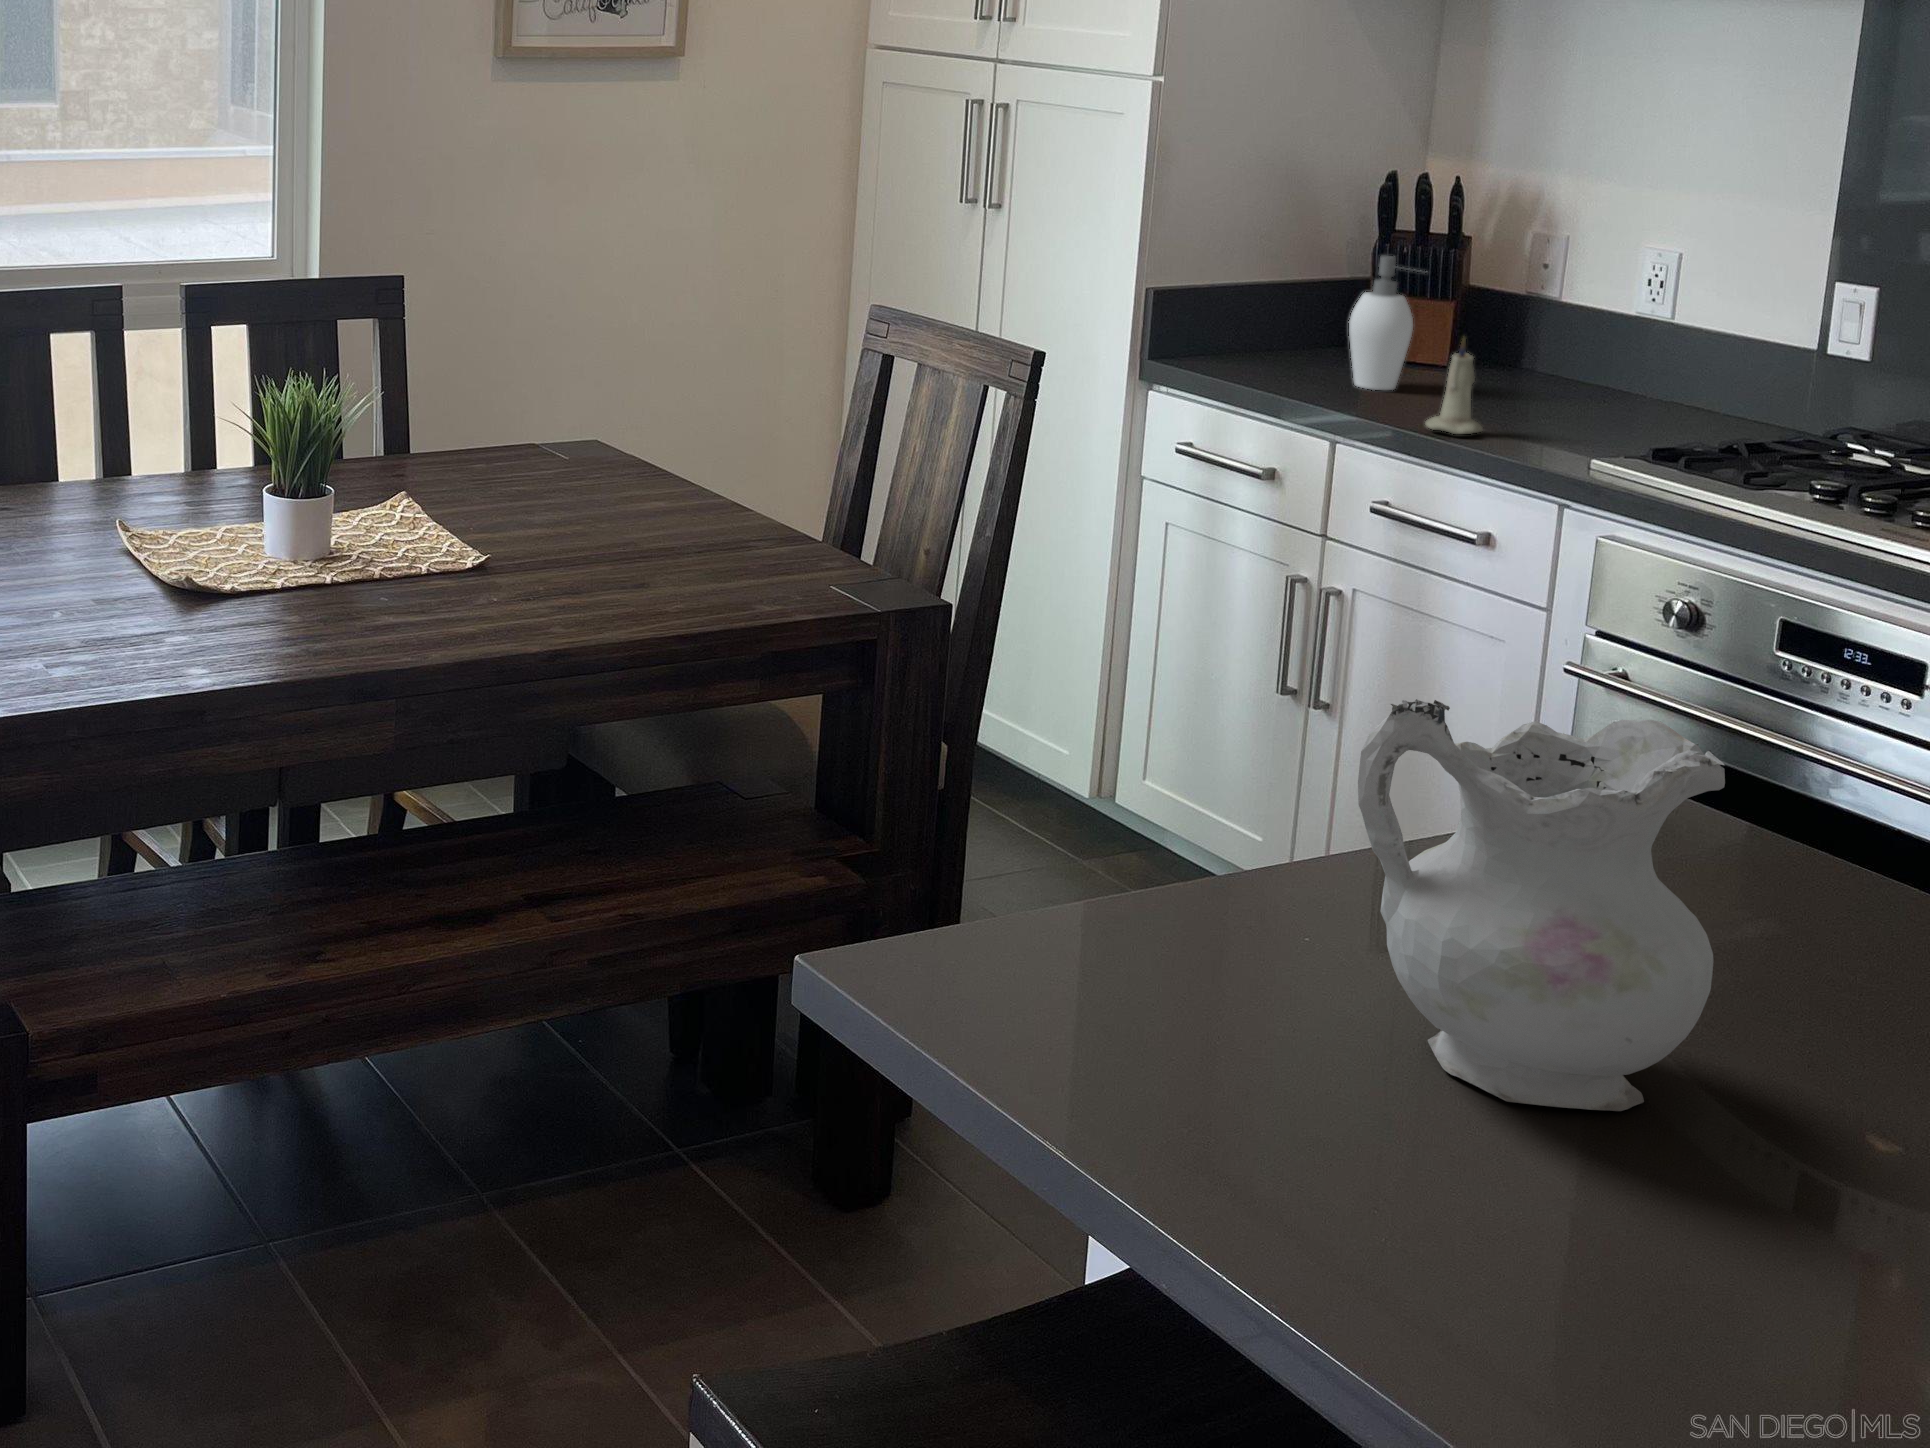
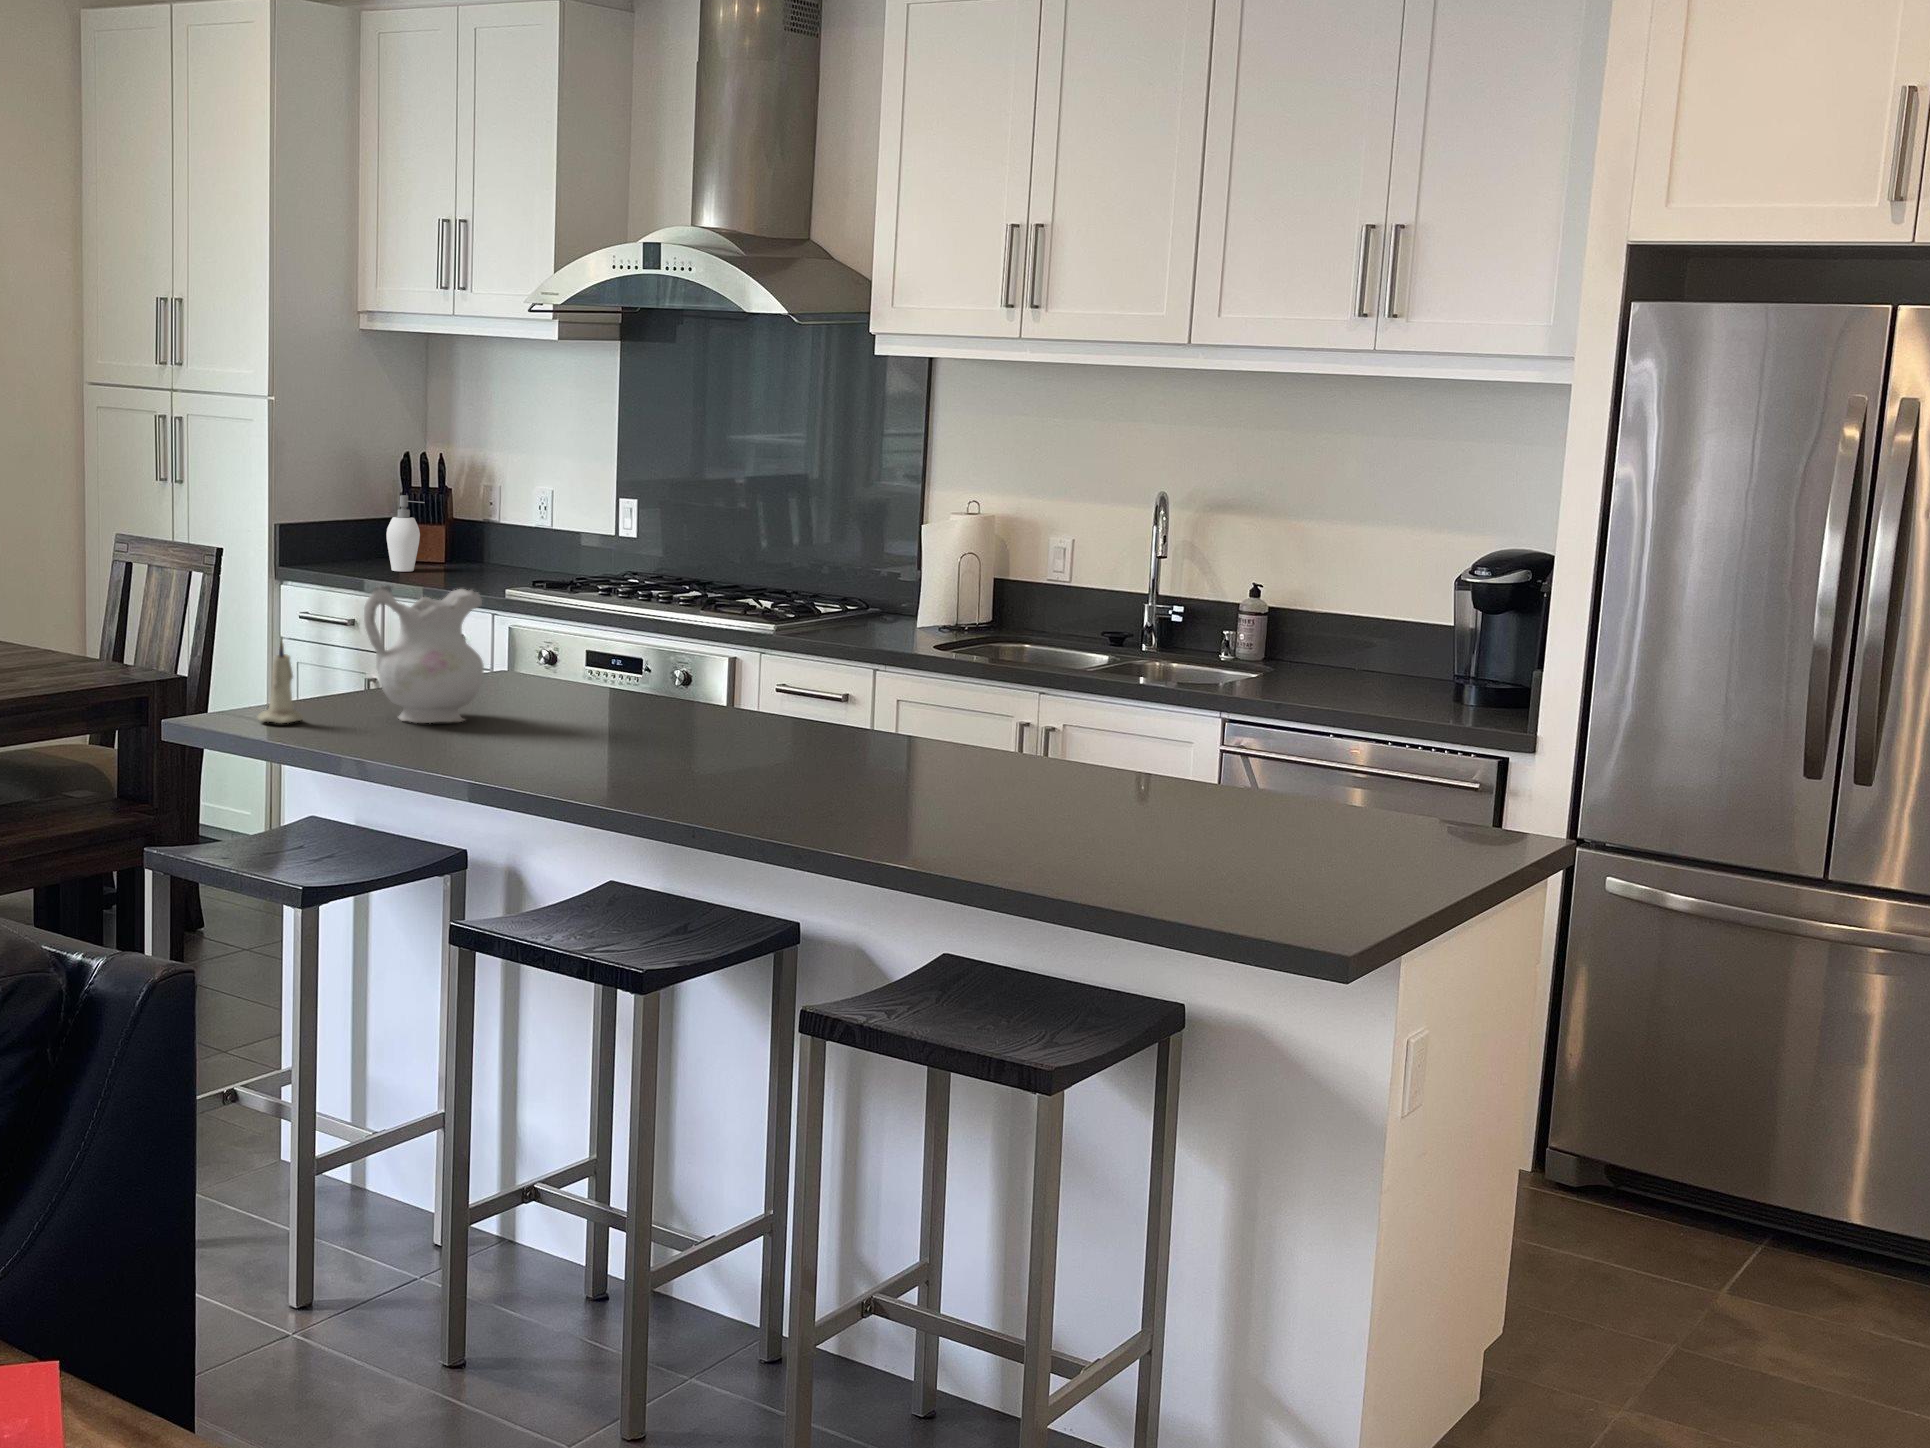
candle: present [1425,338,1483,434] -> present [258,642,303,723]

